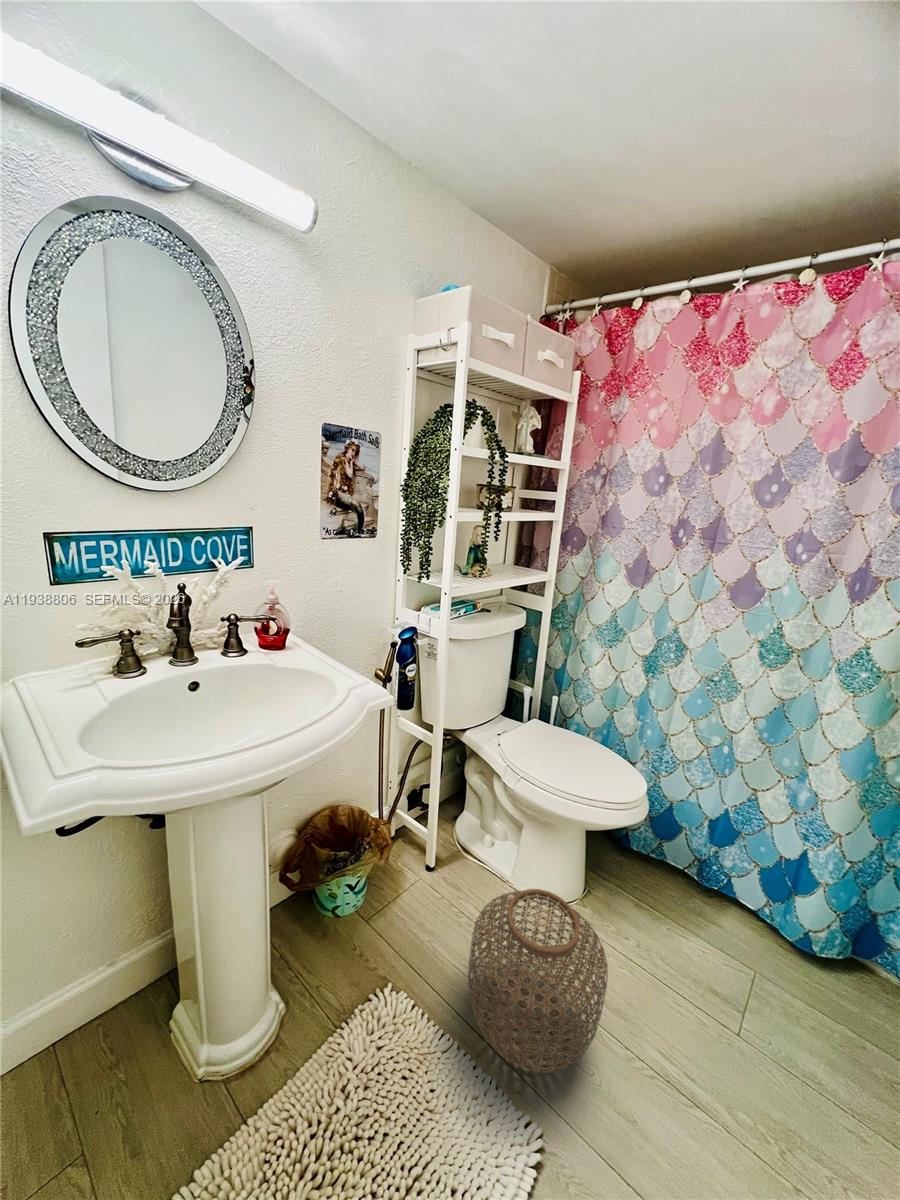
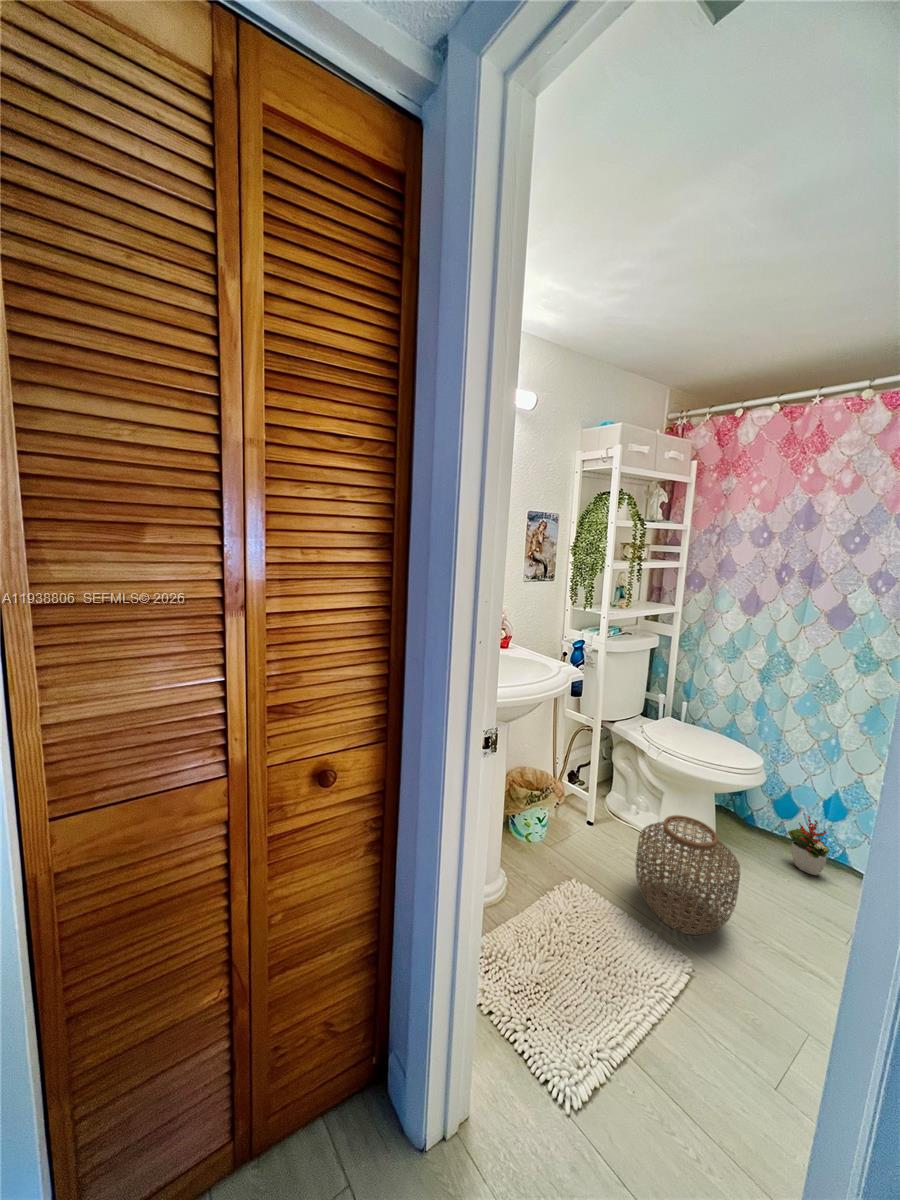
decorative plant: none [667,841,713,913] -> present [788,816,829,875]

